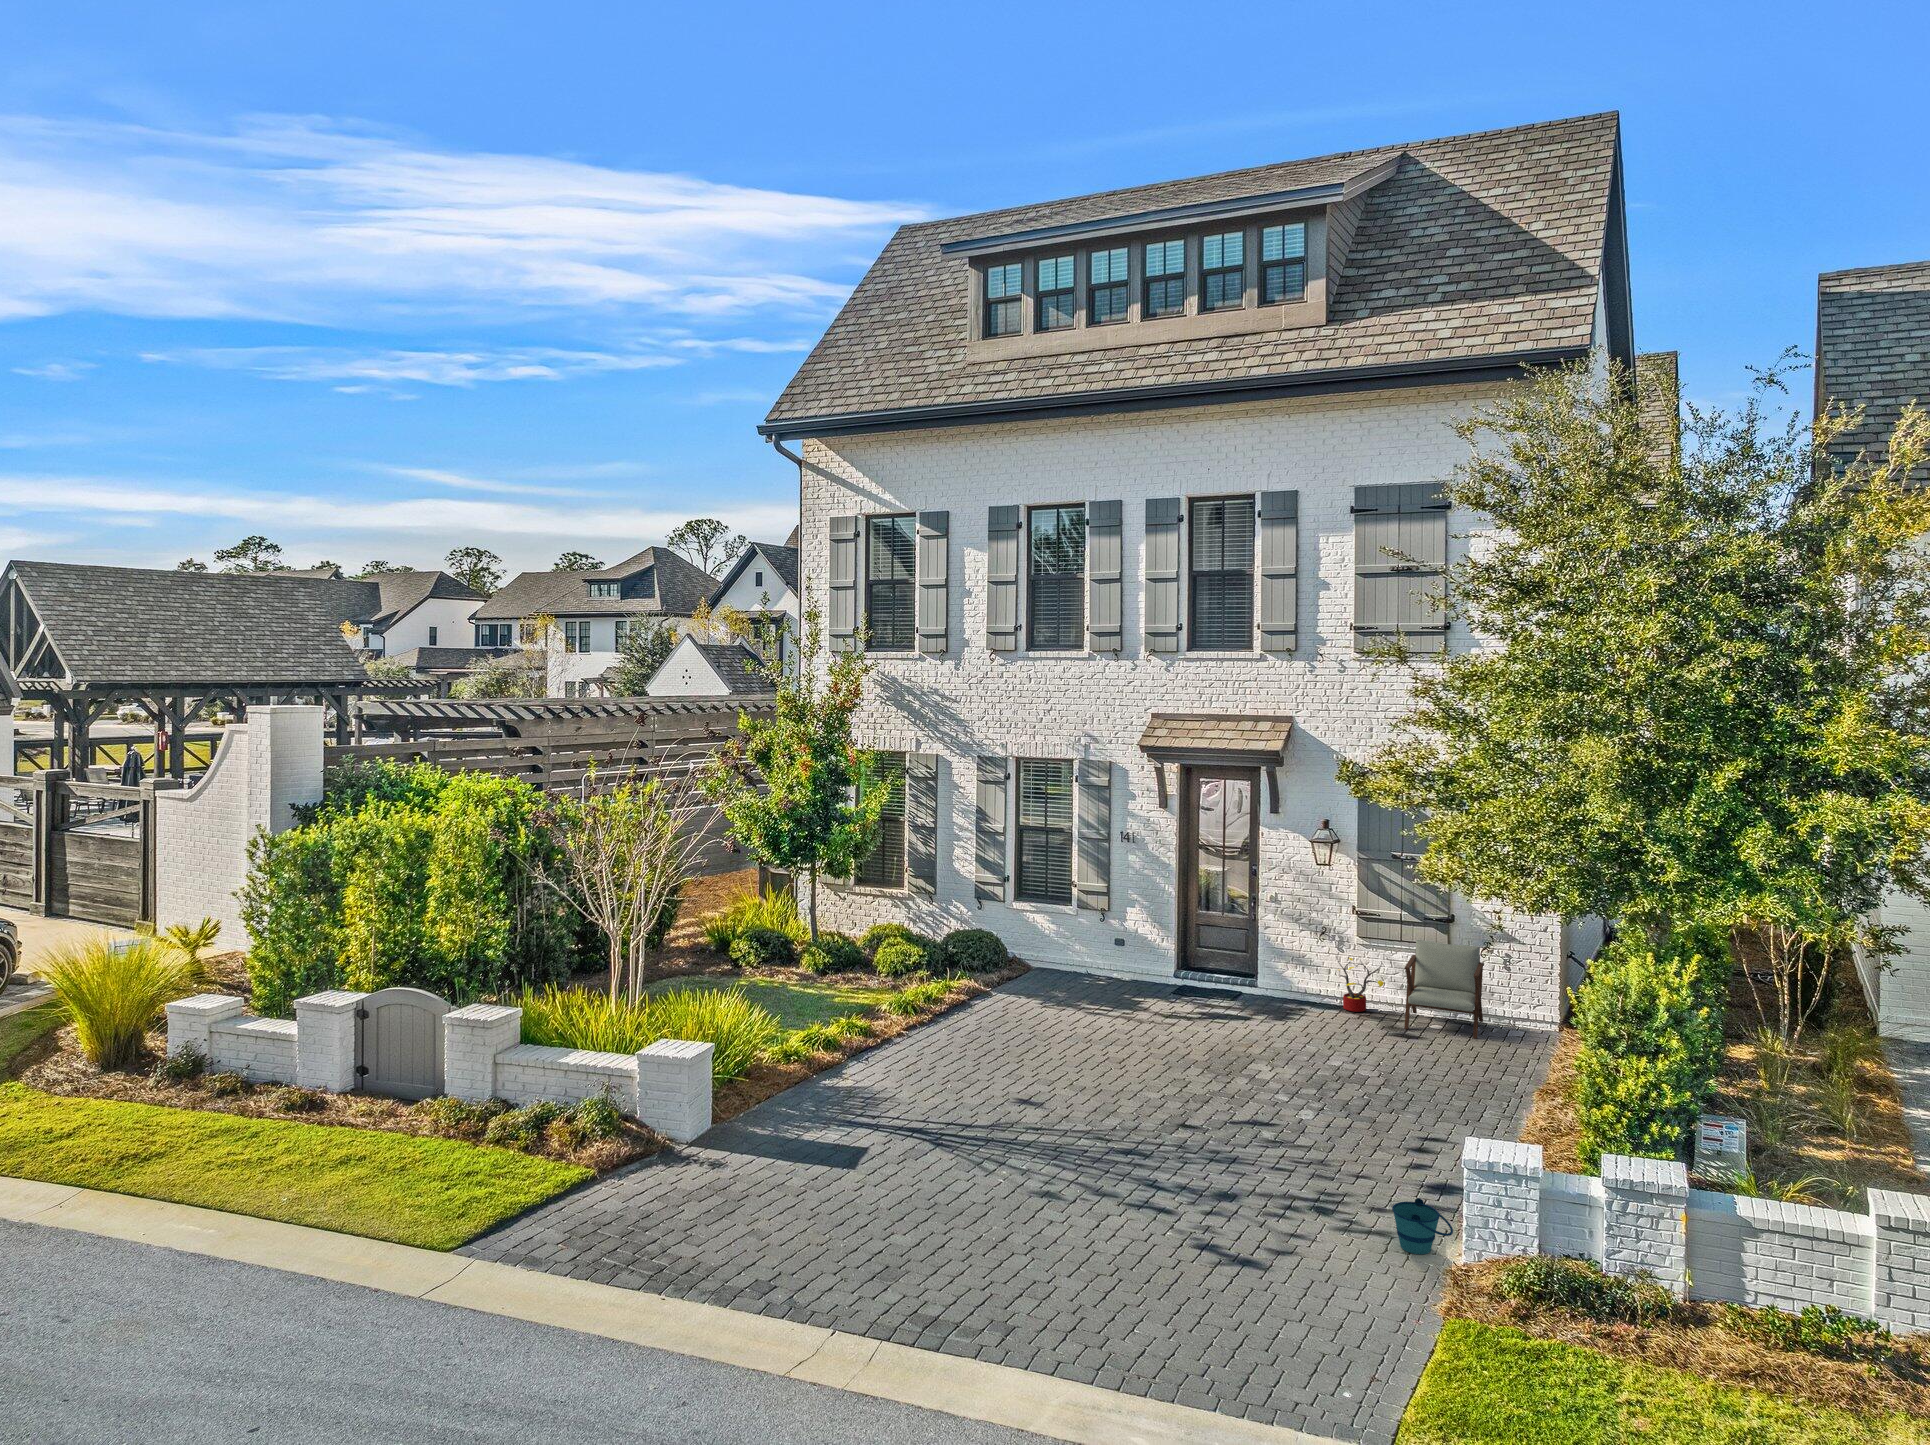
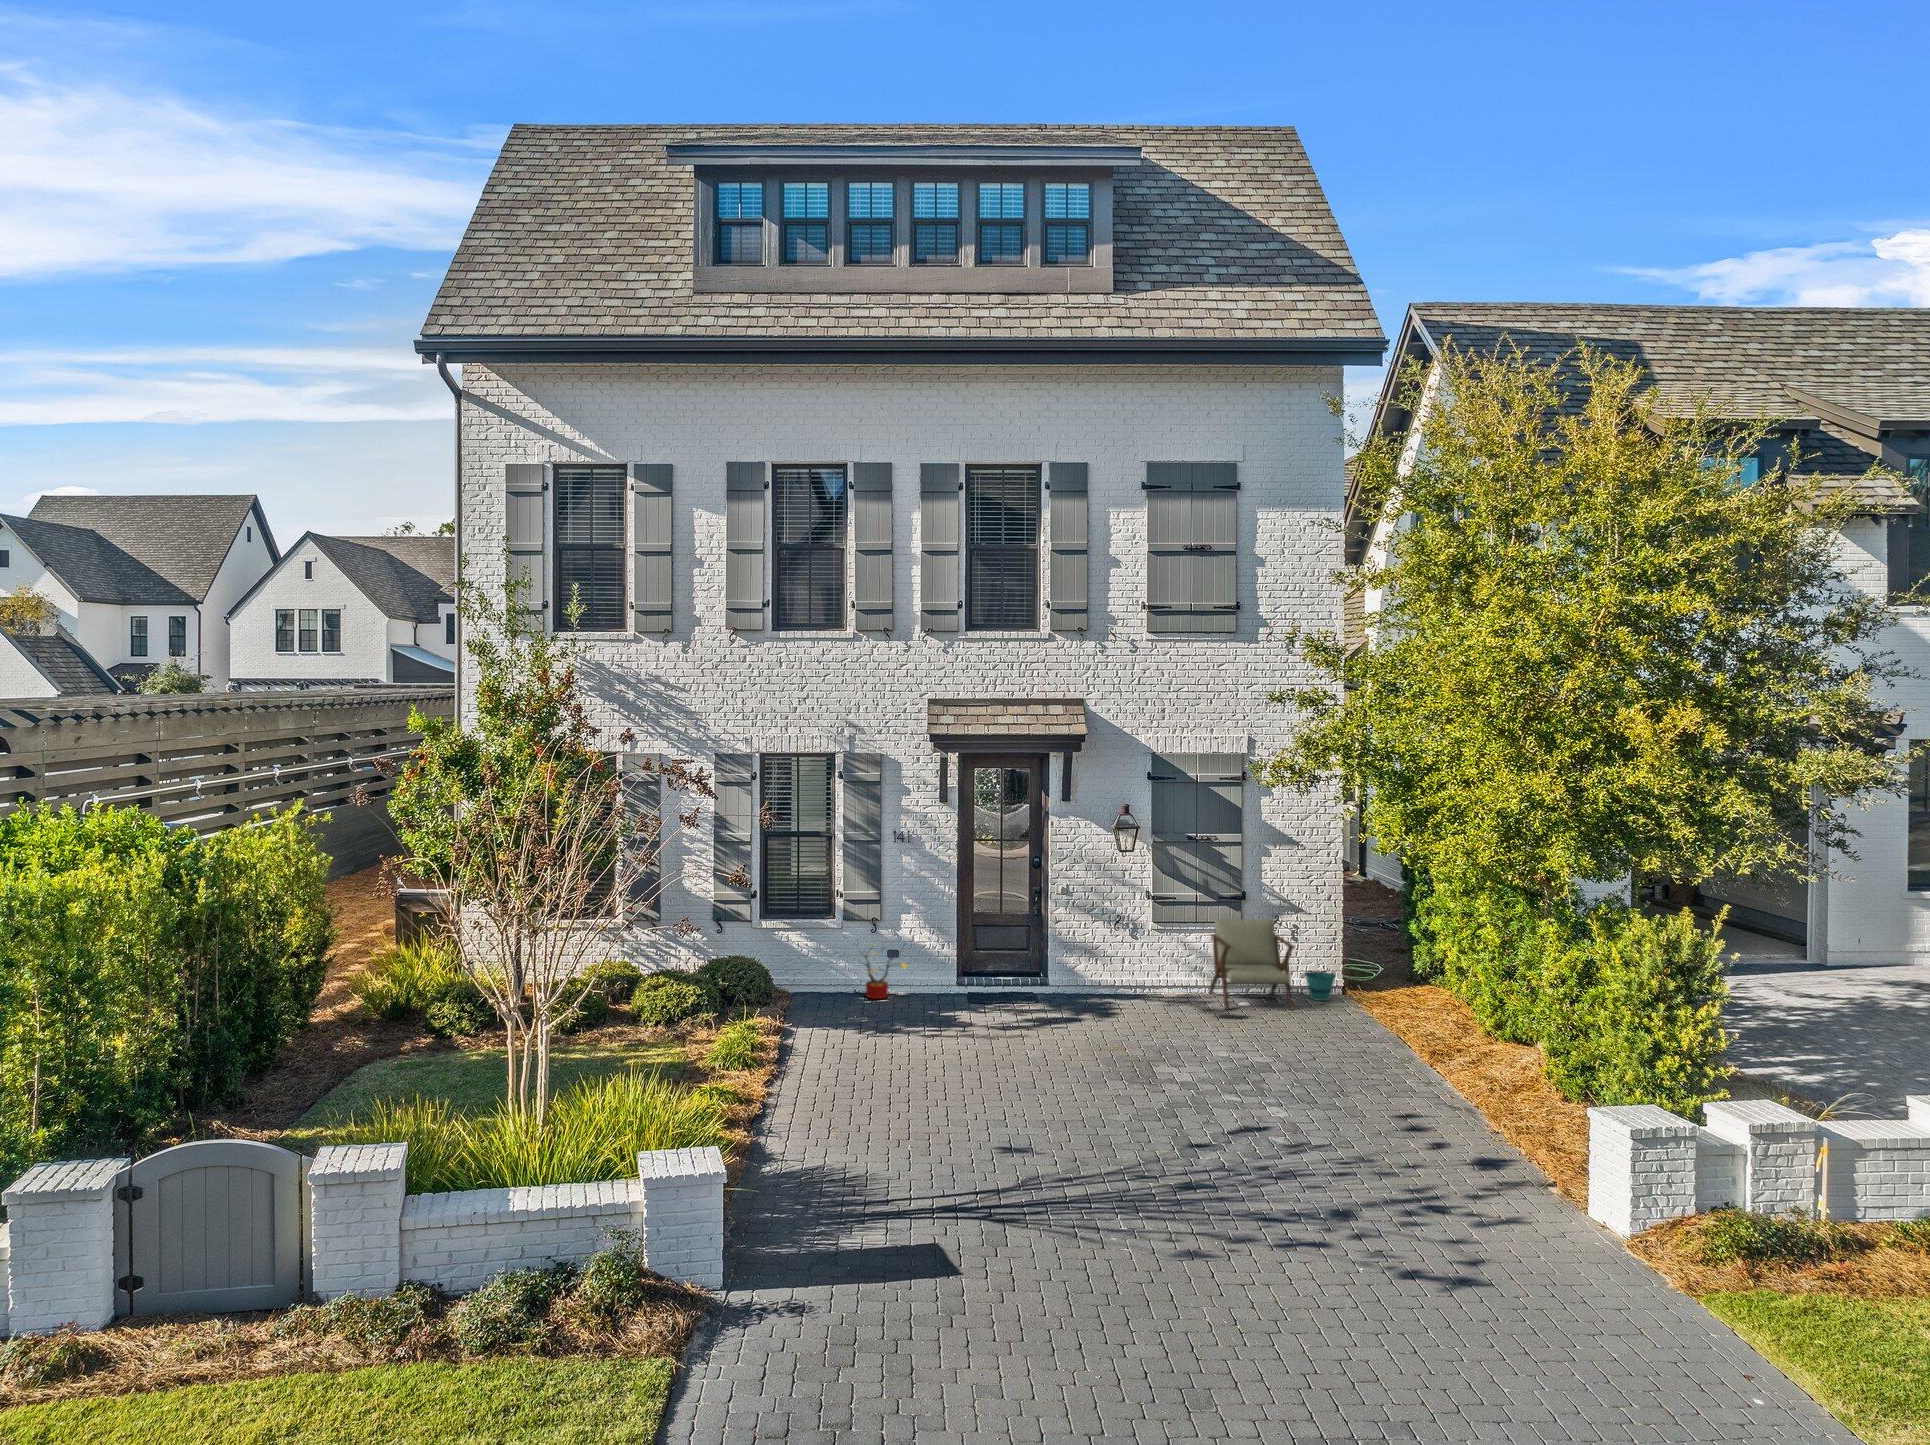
decorative plant: present [1337,952,1384,1012] -> present [858,943,907,999]
bucket: present [1392,1198,1453,1254] -> present [1301,971,1335,1001]

